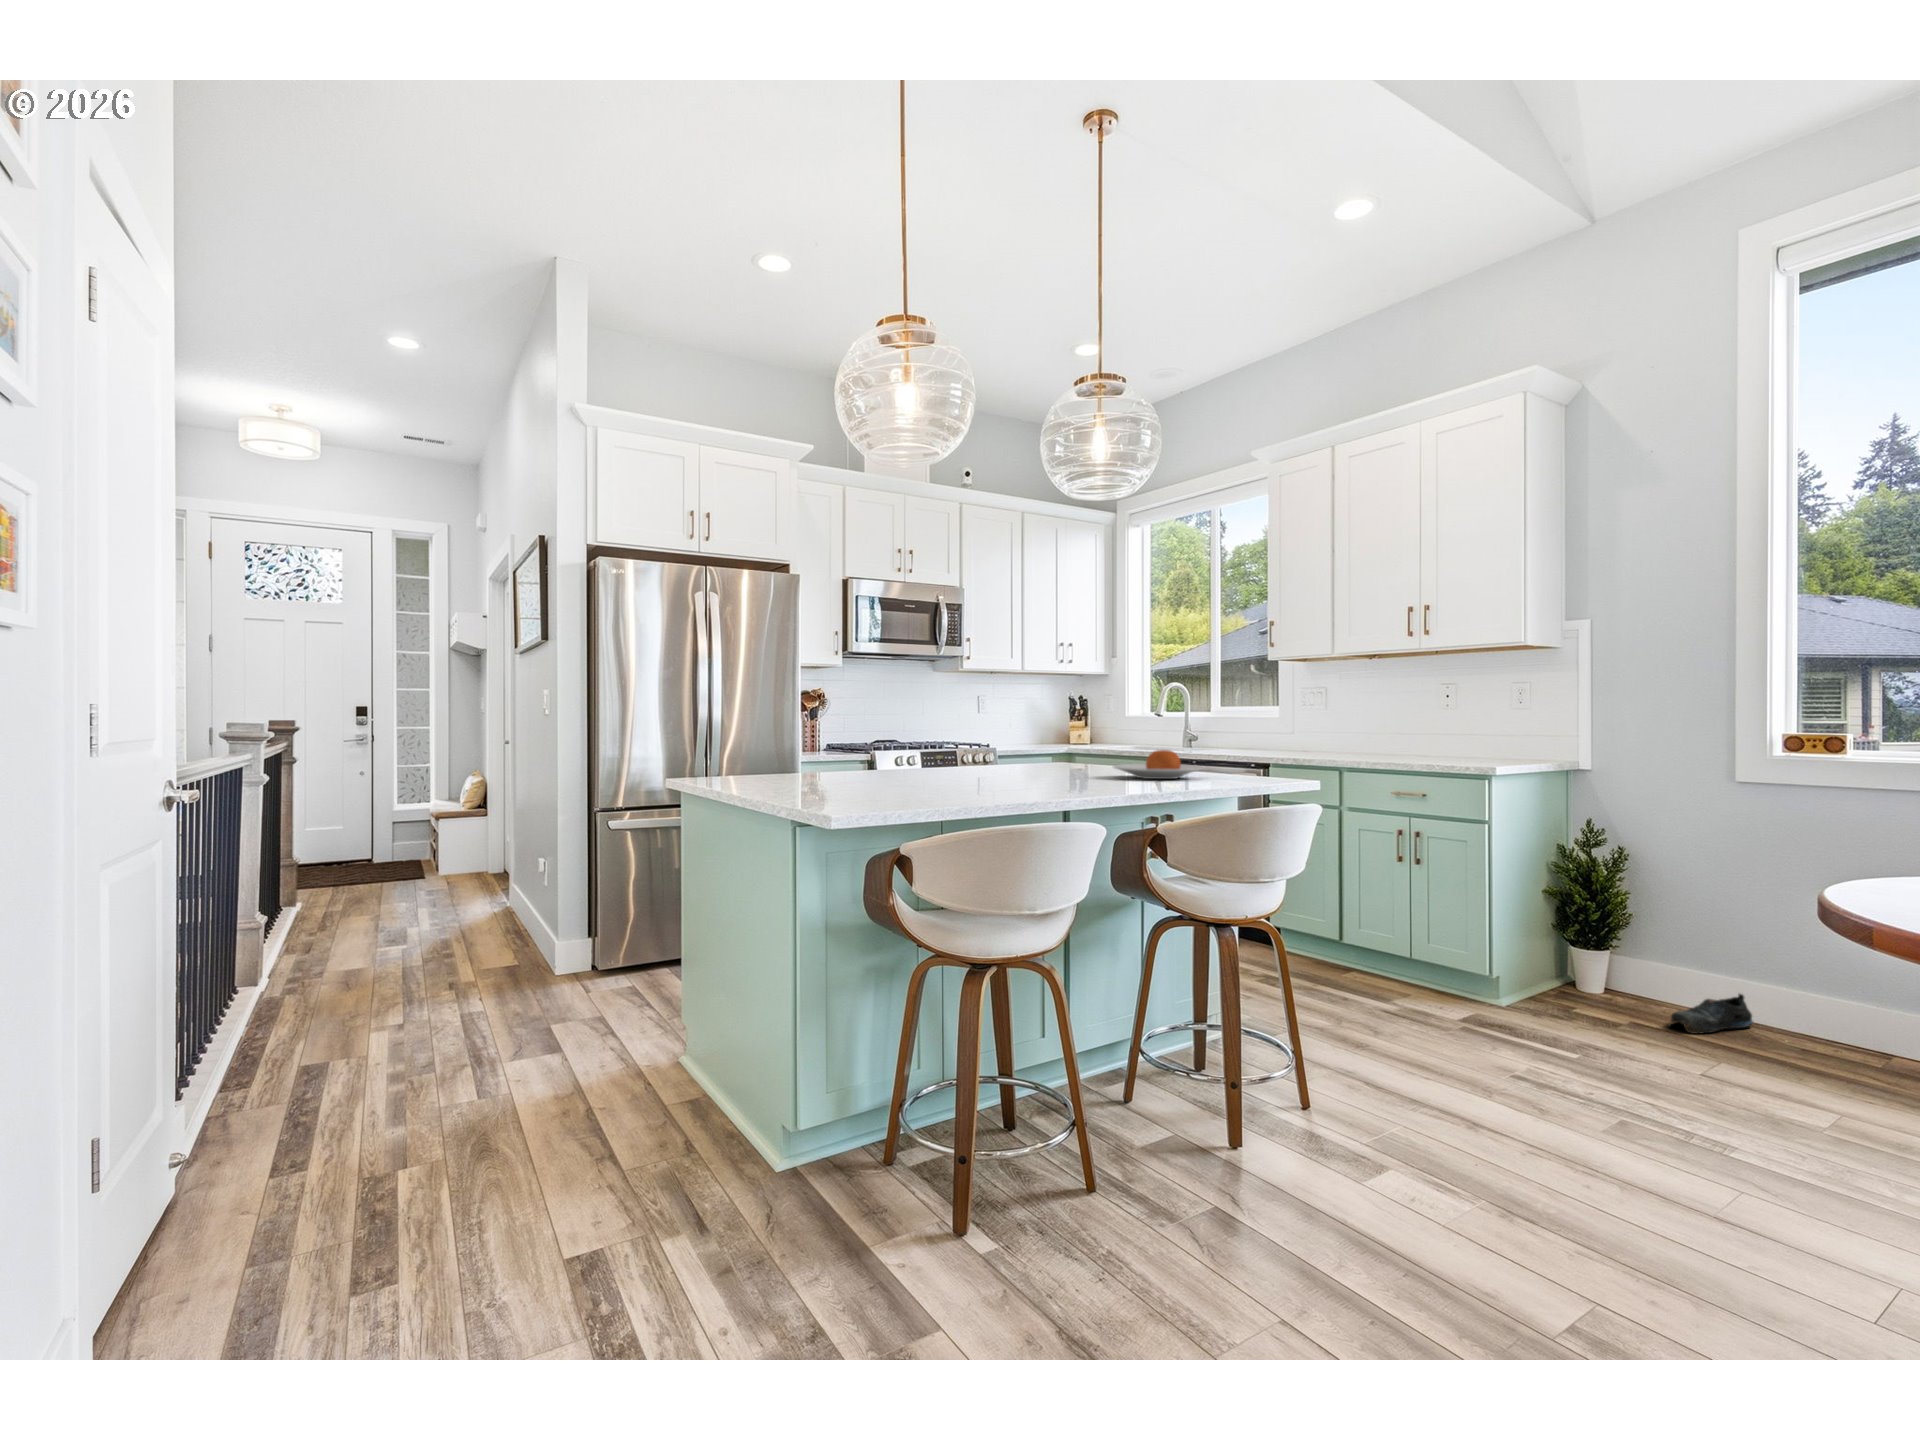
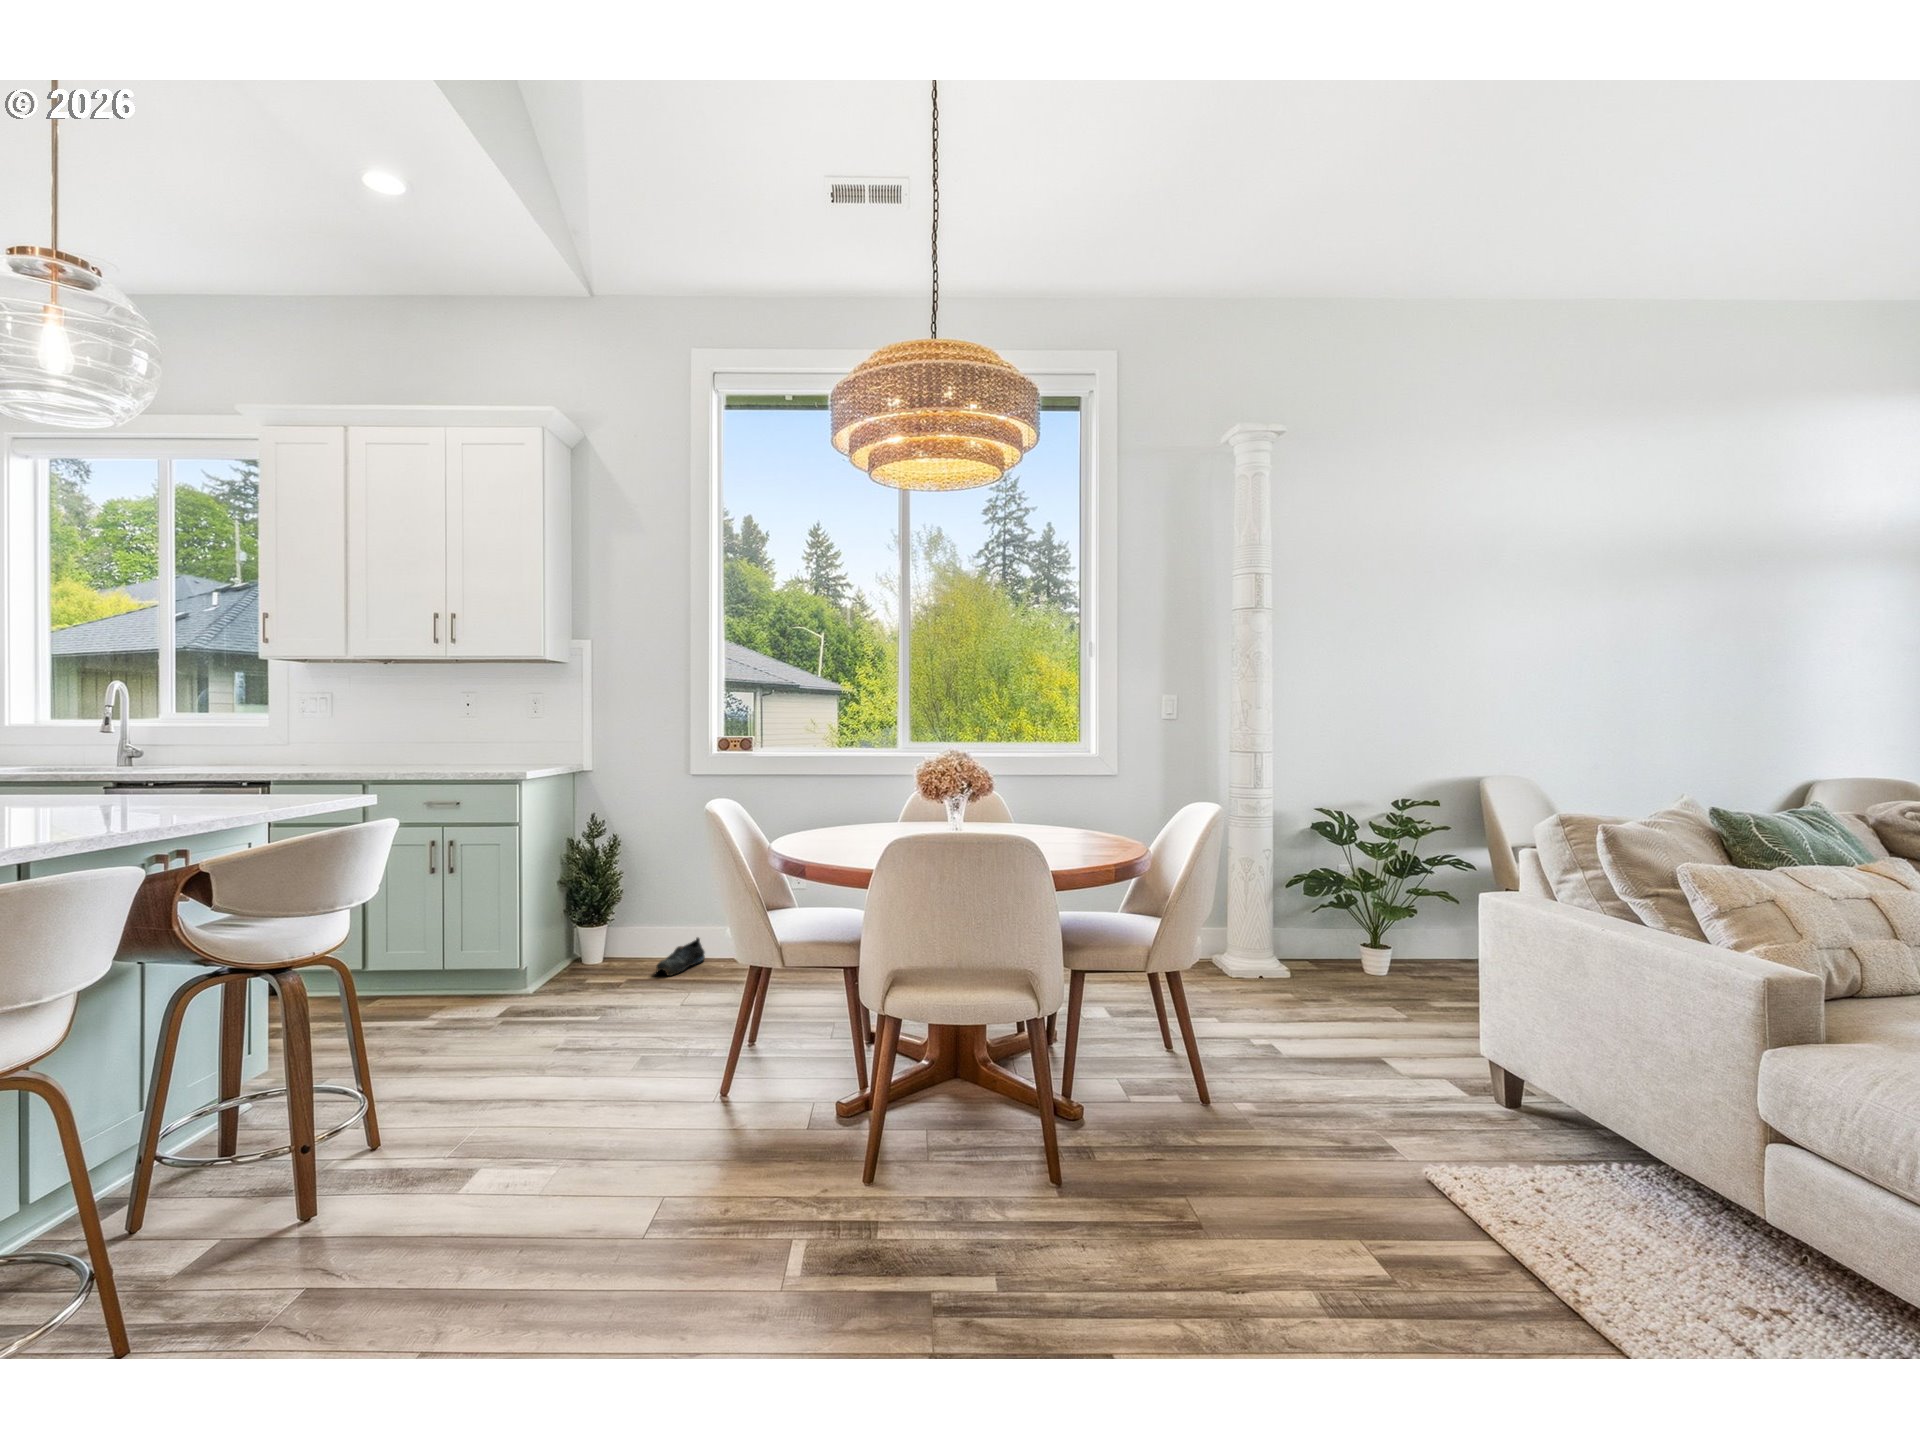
plate: present [1113,750,1203,779] -> none [76,777,226,816]

